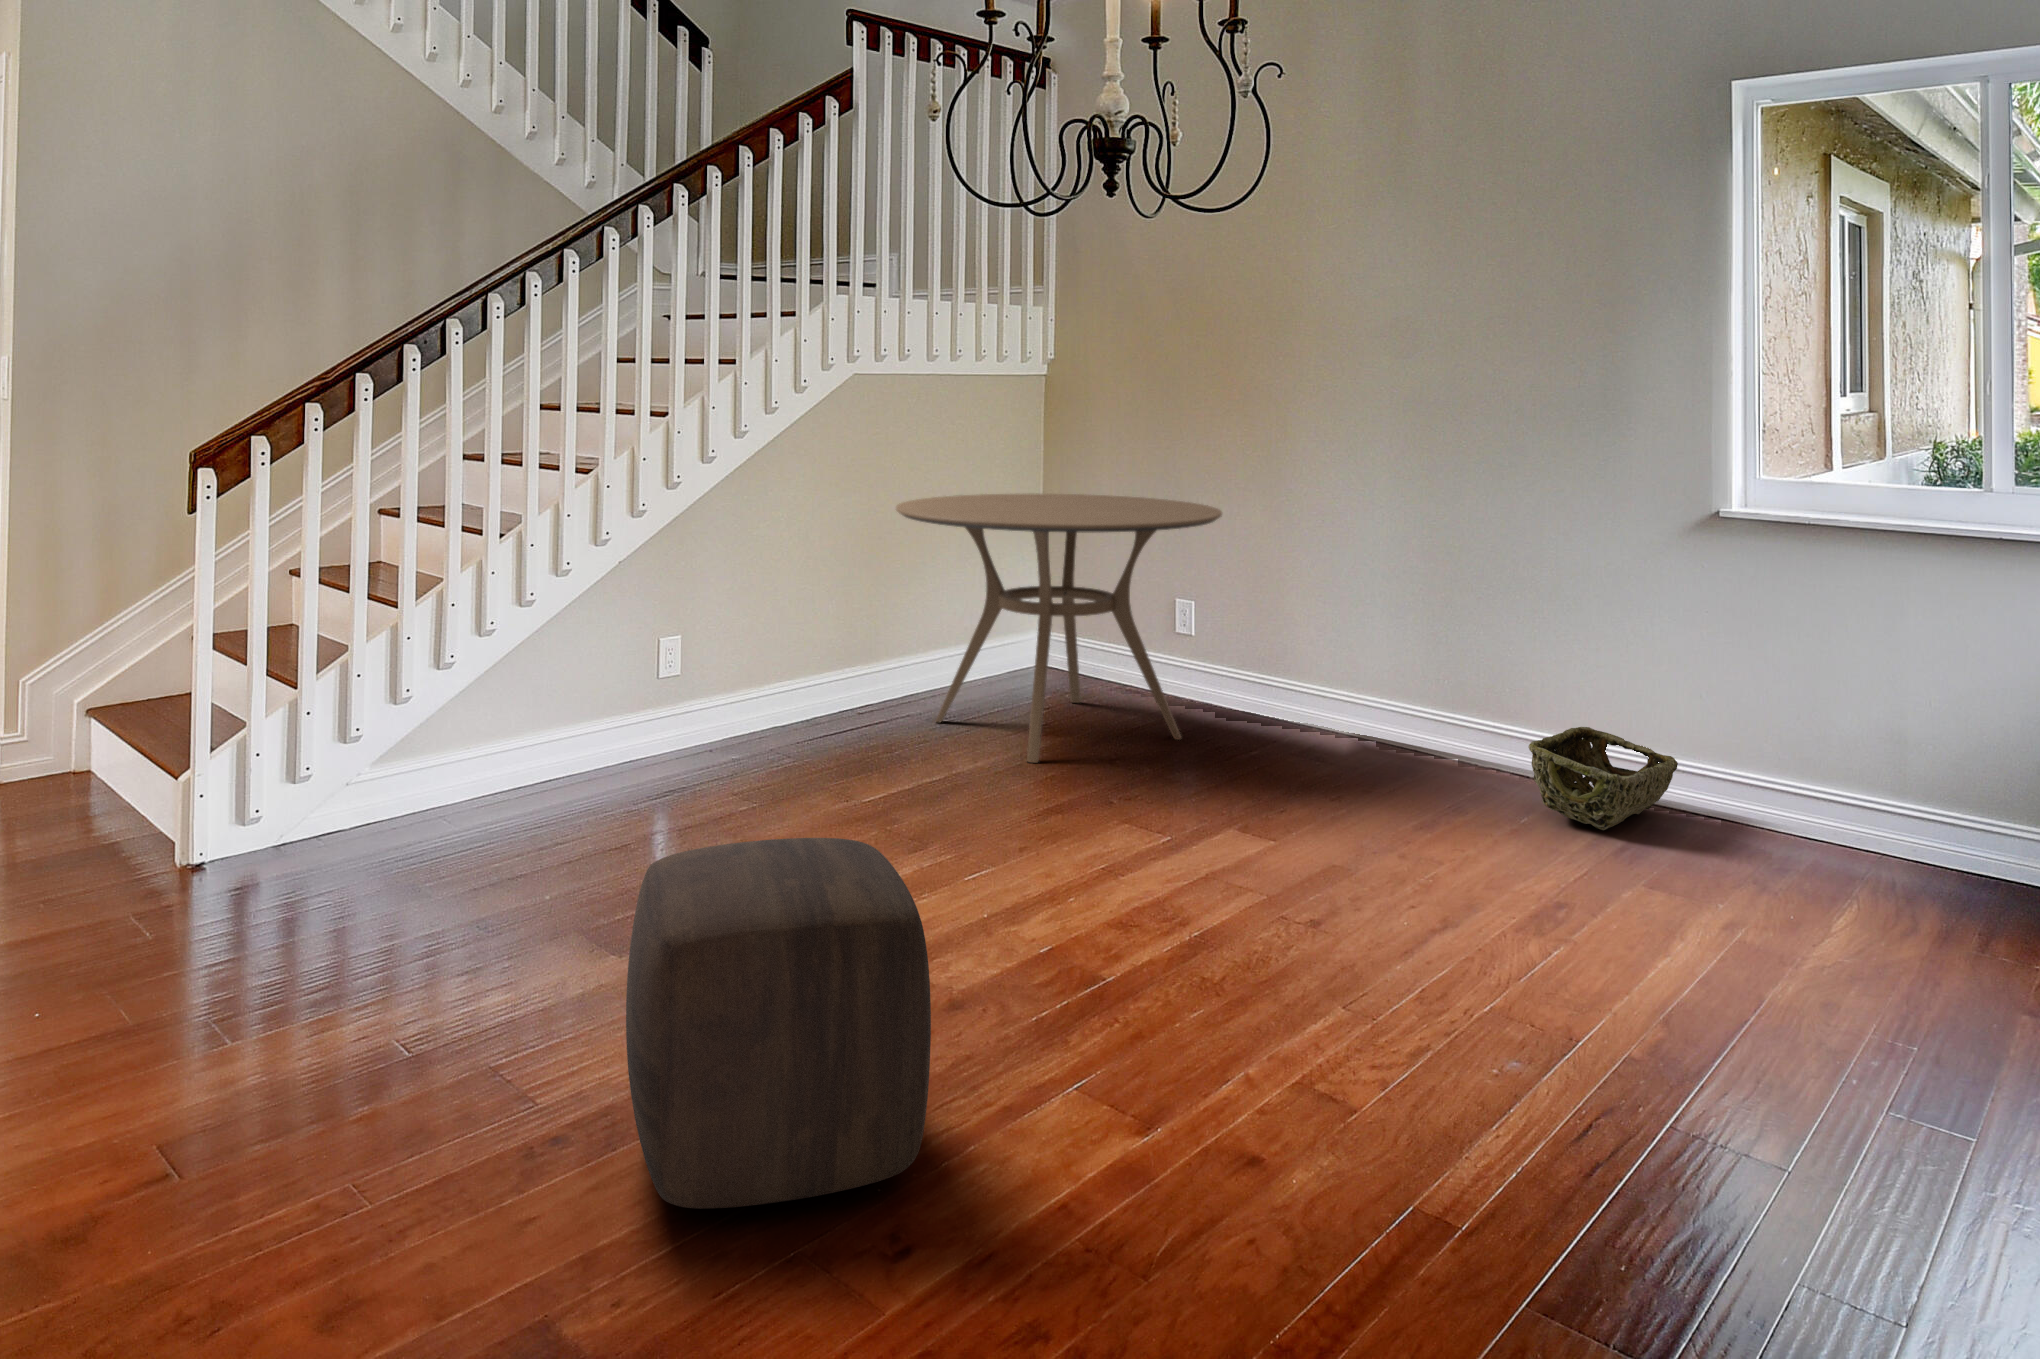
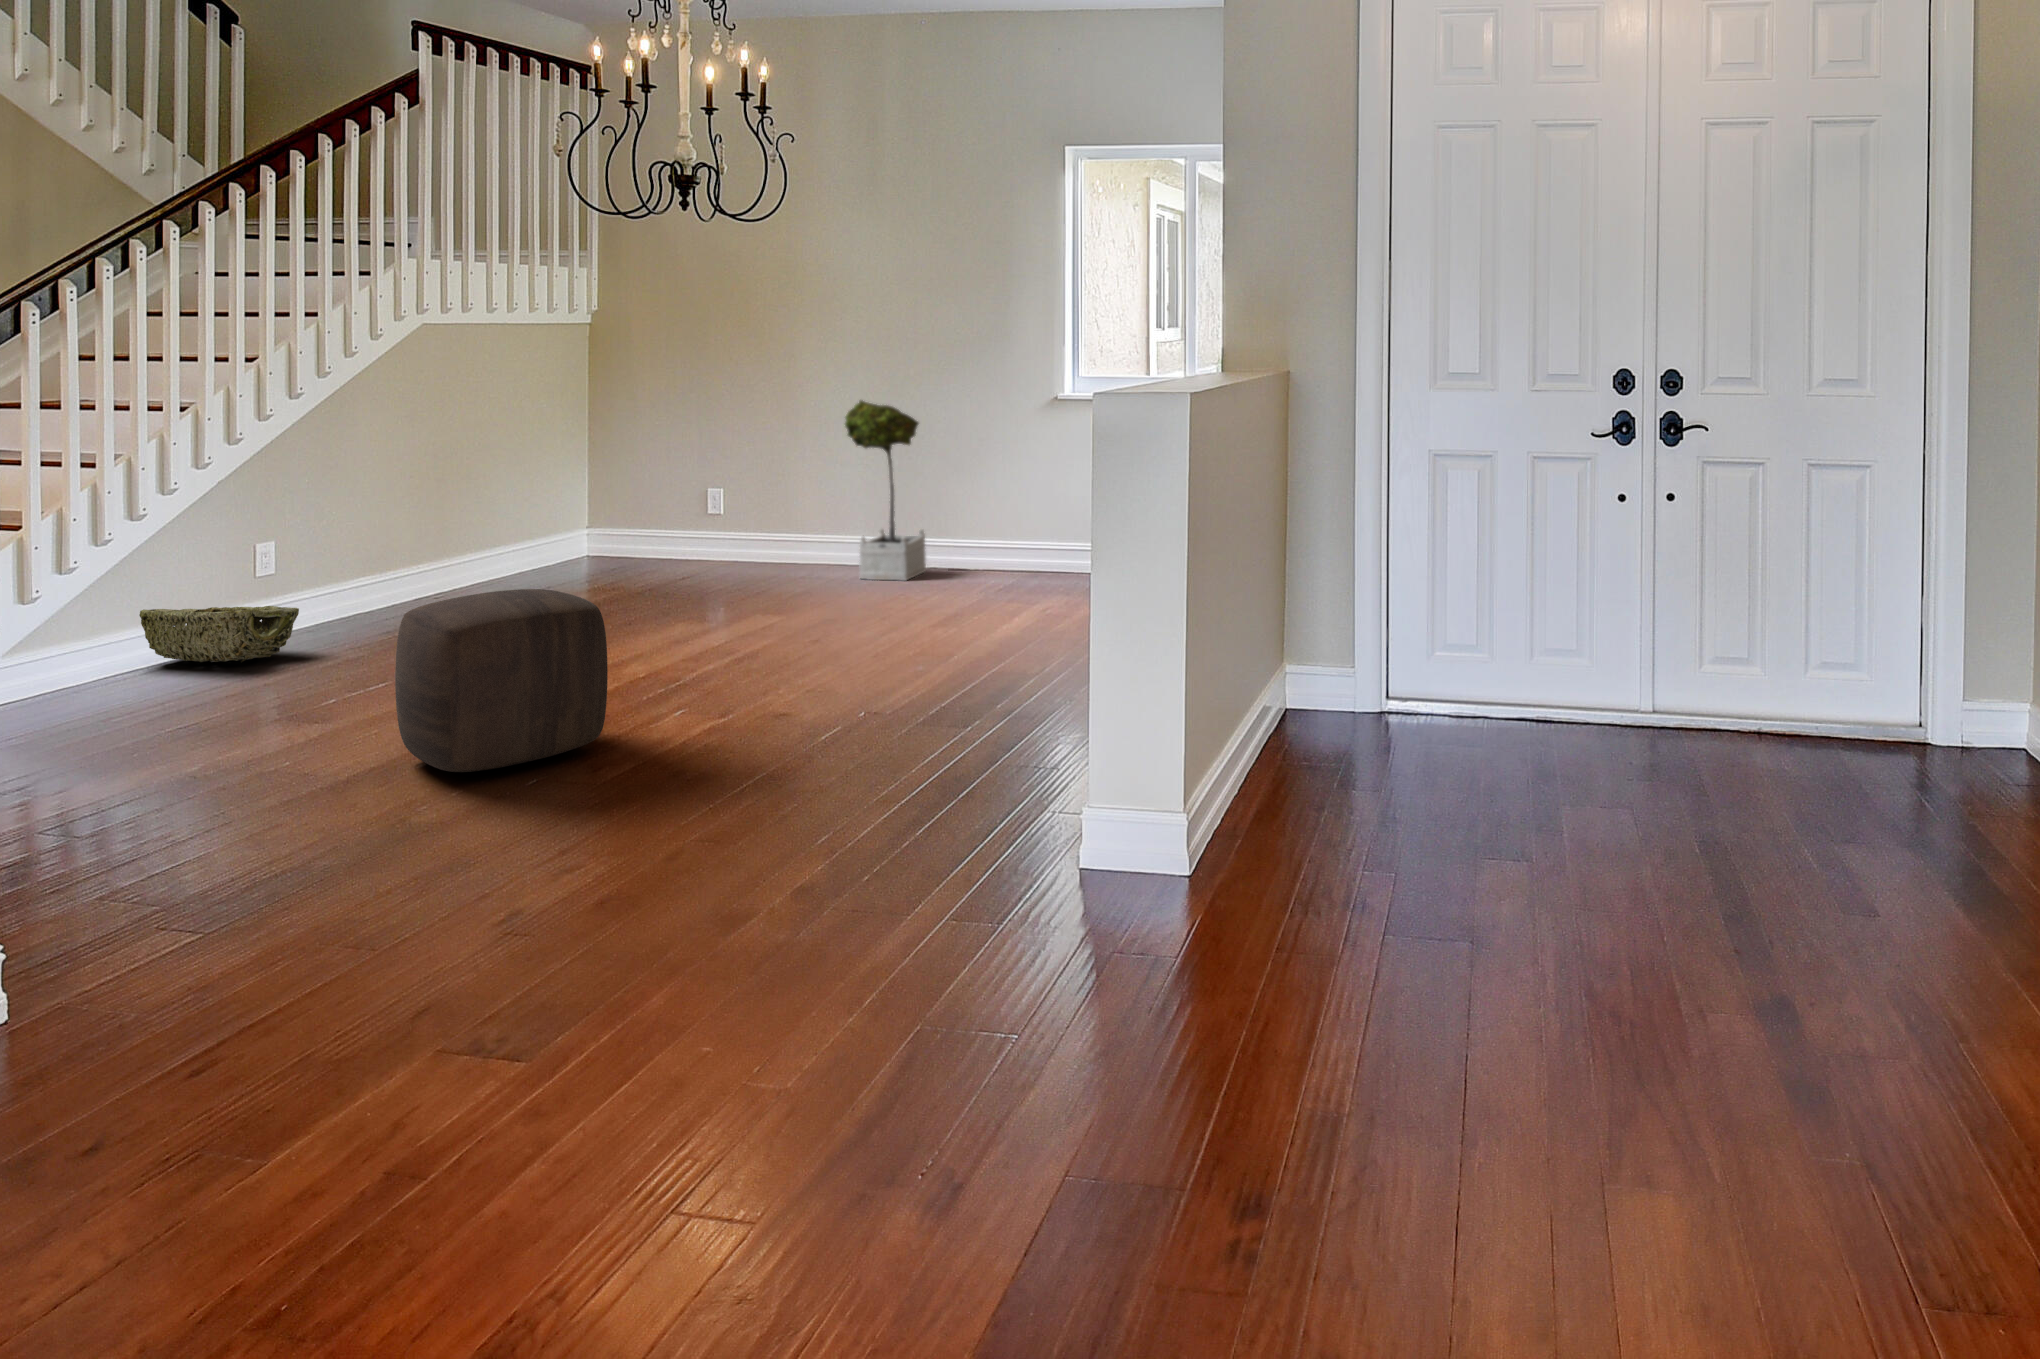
dining table: present [896,494,1222,763] -> none [475,412,747,600]
potted tree: none [1359,494,1485,793] -> present [845,400,926,581]
woven basket: present [1528,727,1678,830] -> present [139,606,299,662]

